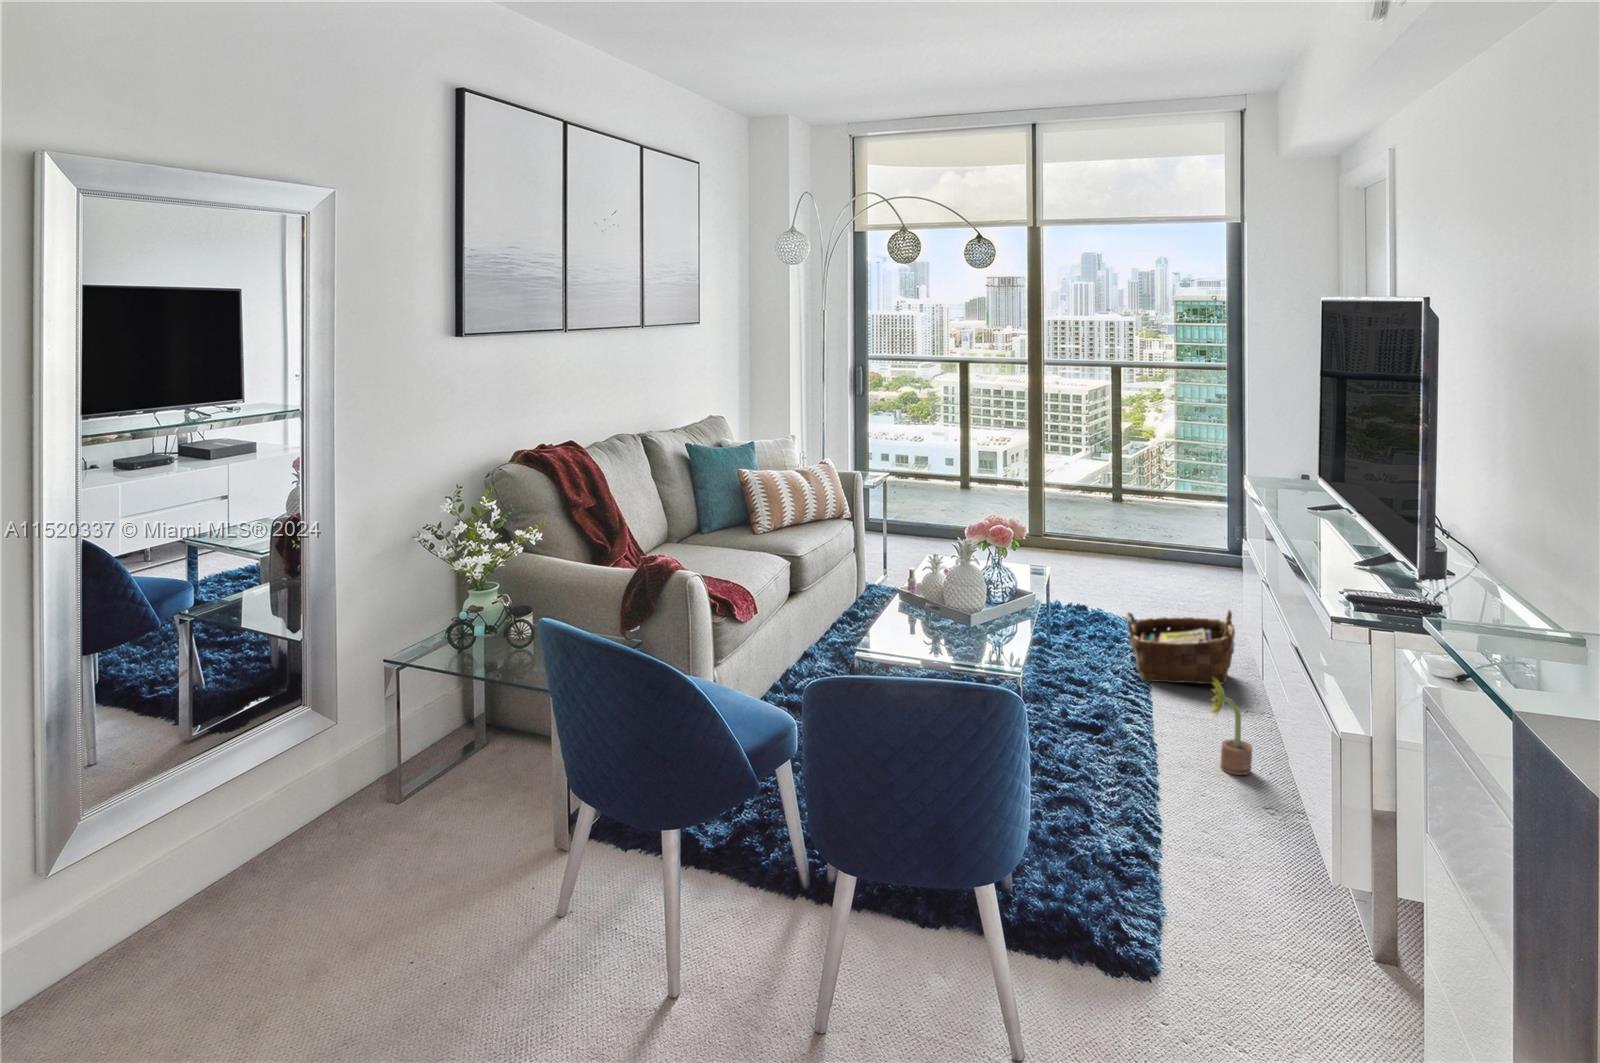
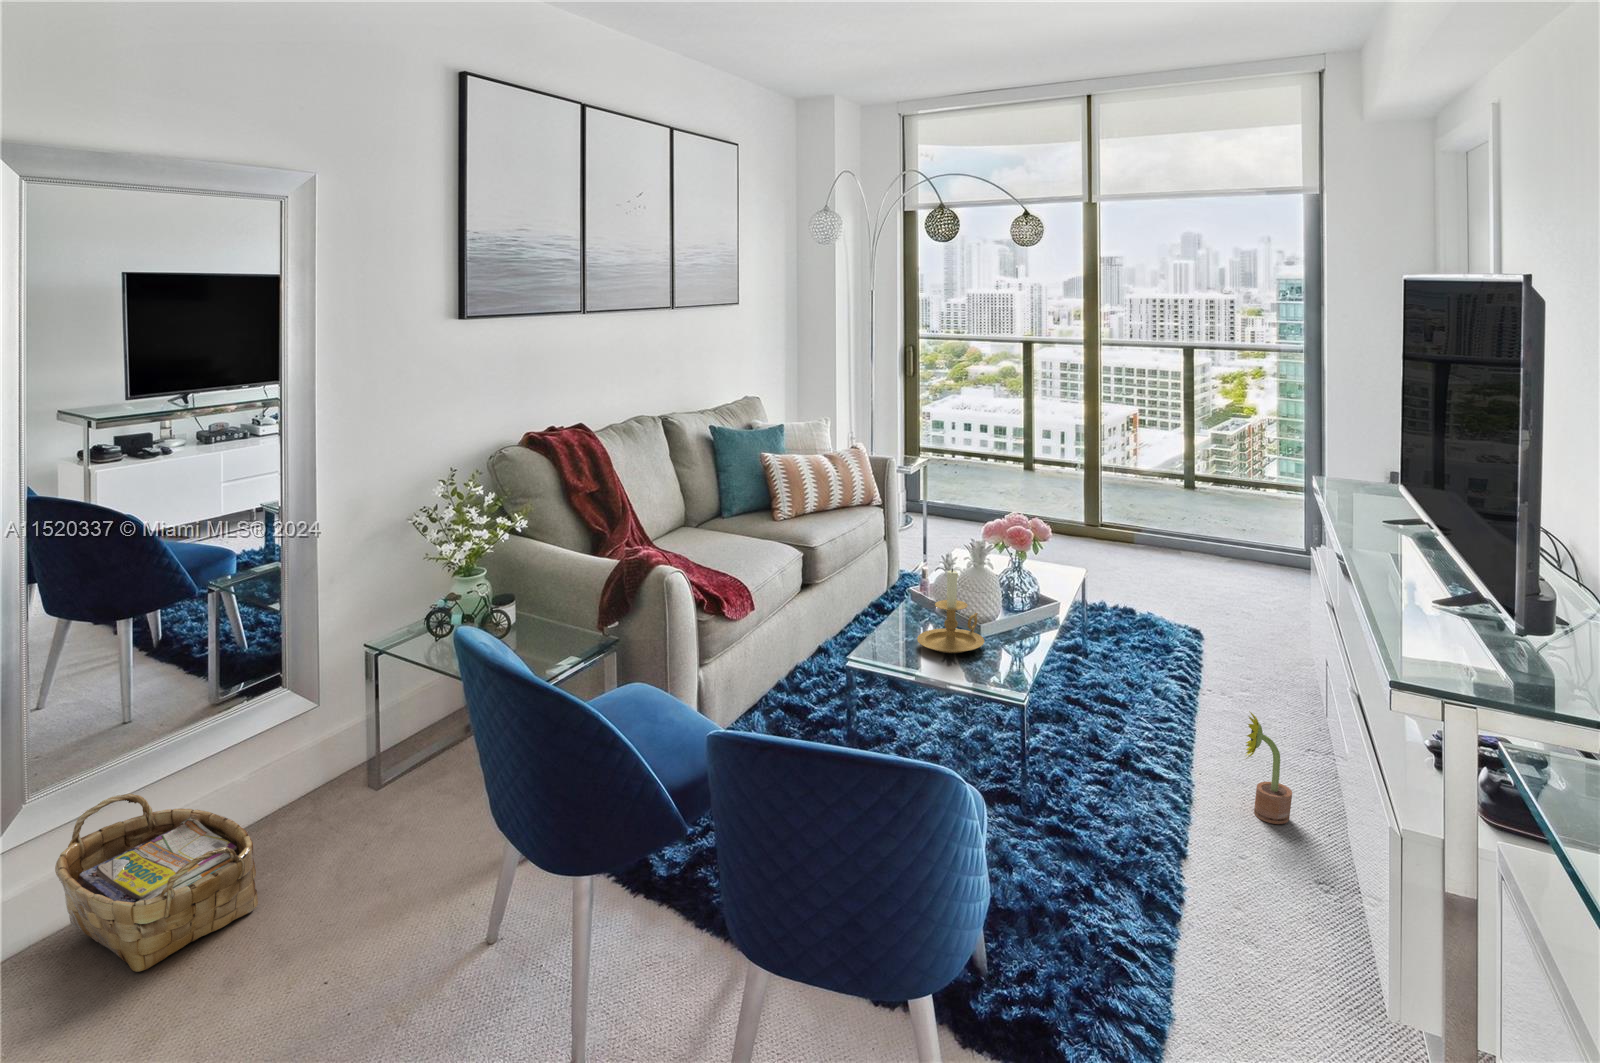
candle holder: none [915,562,977,640] -> present [917,568,984,653]
woven basket: present [1127,610,1235,684] -> present [55,794,258,972]

